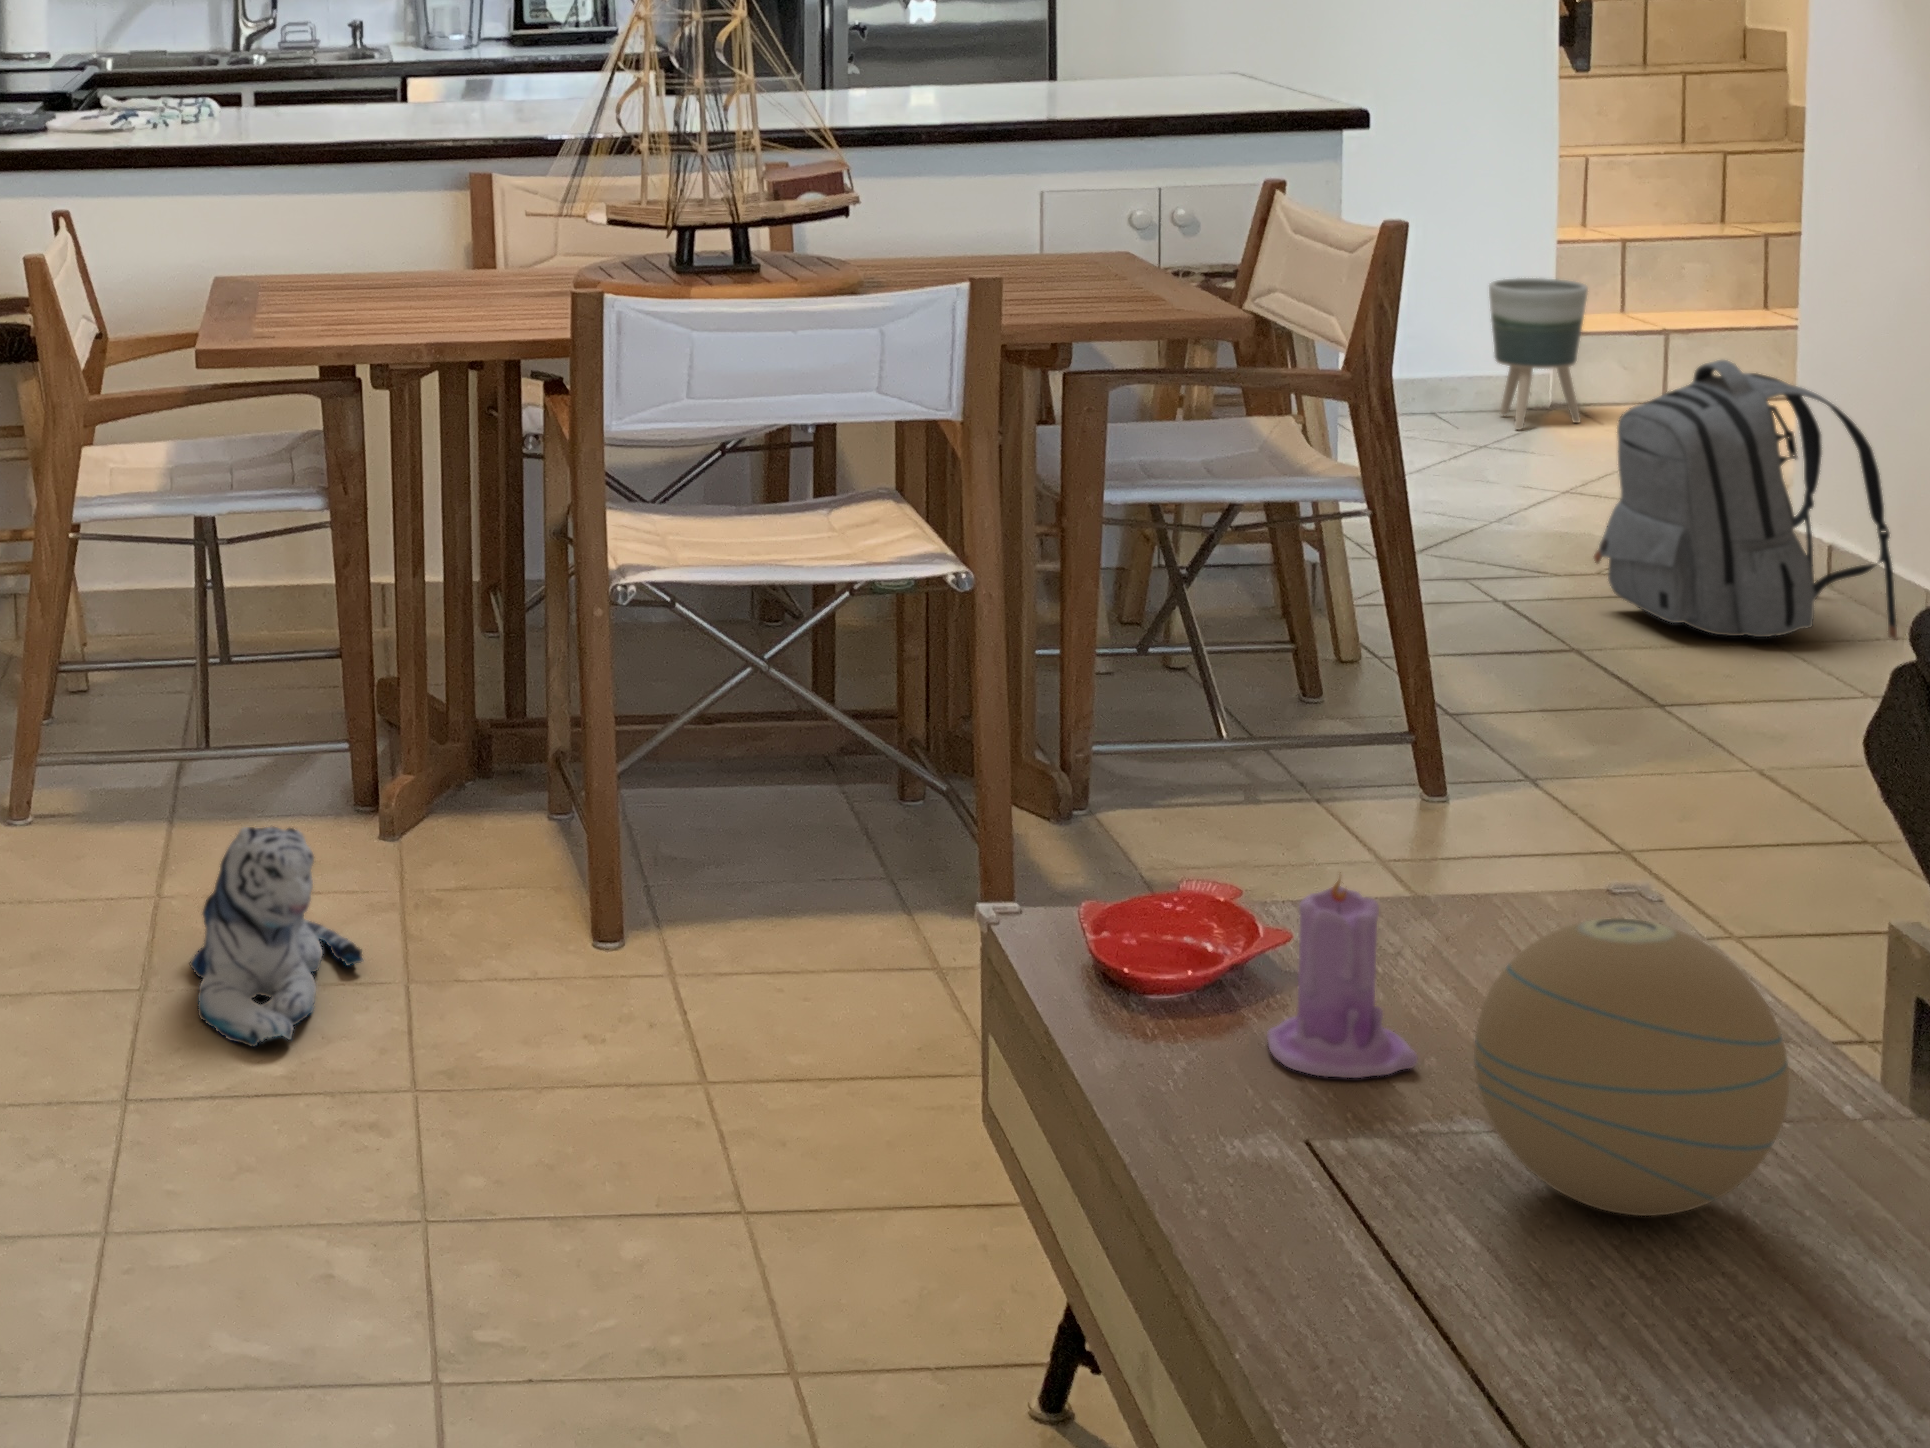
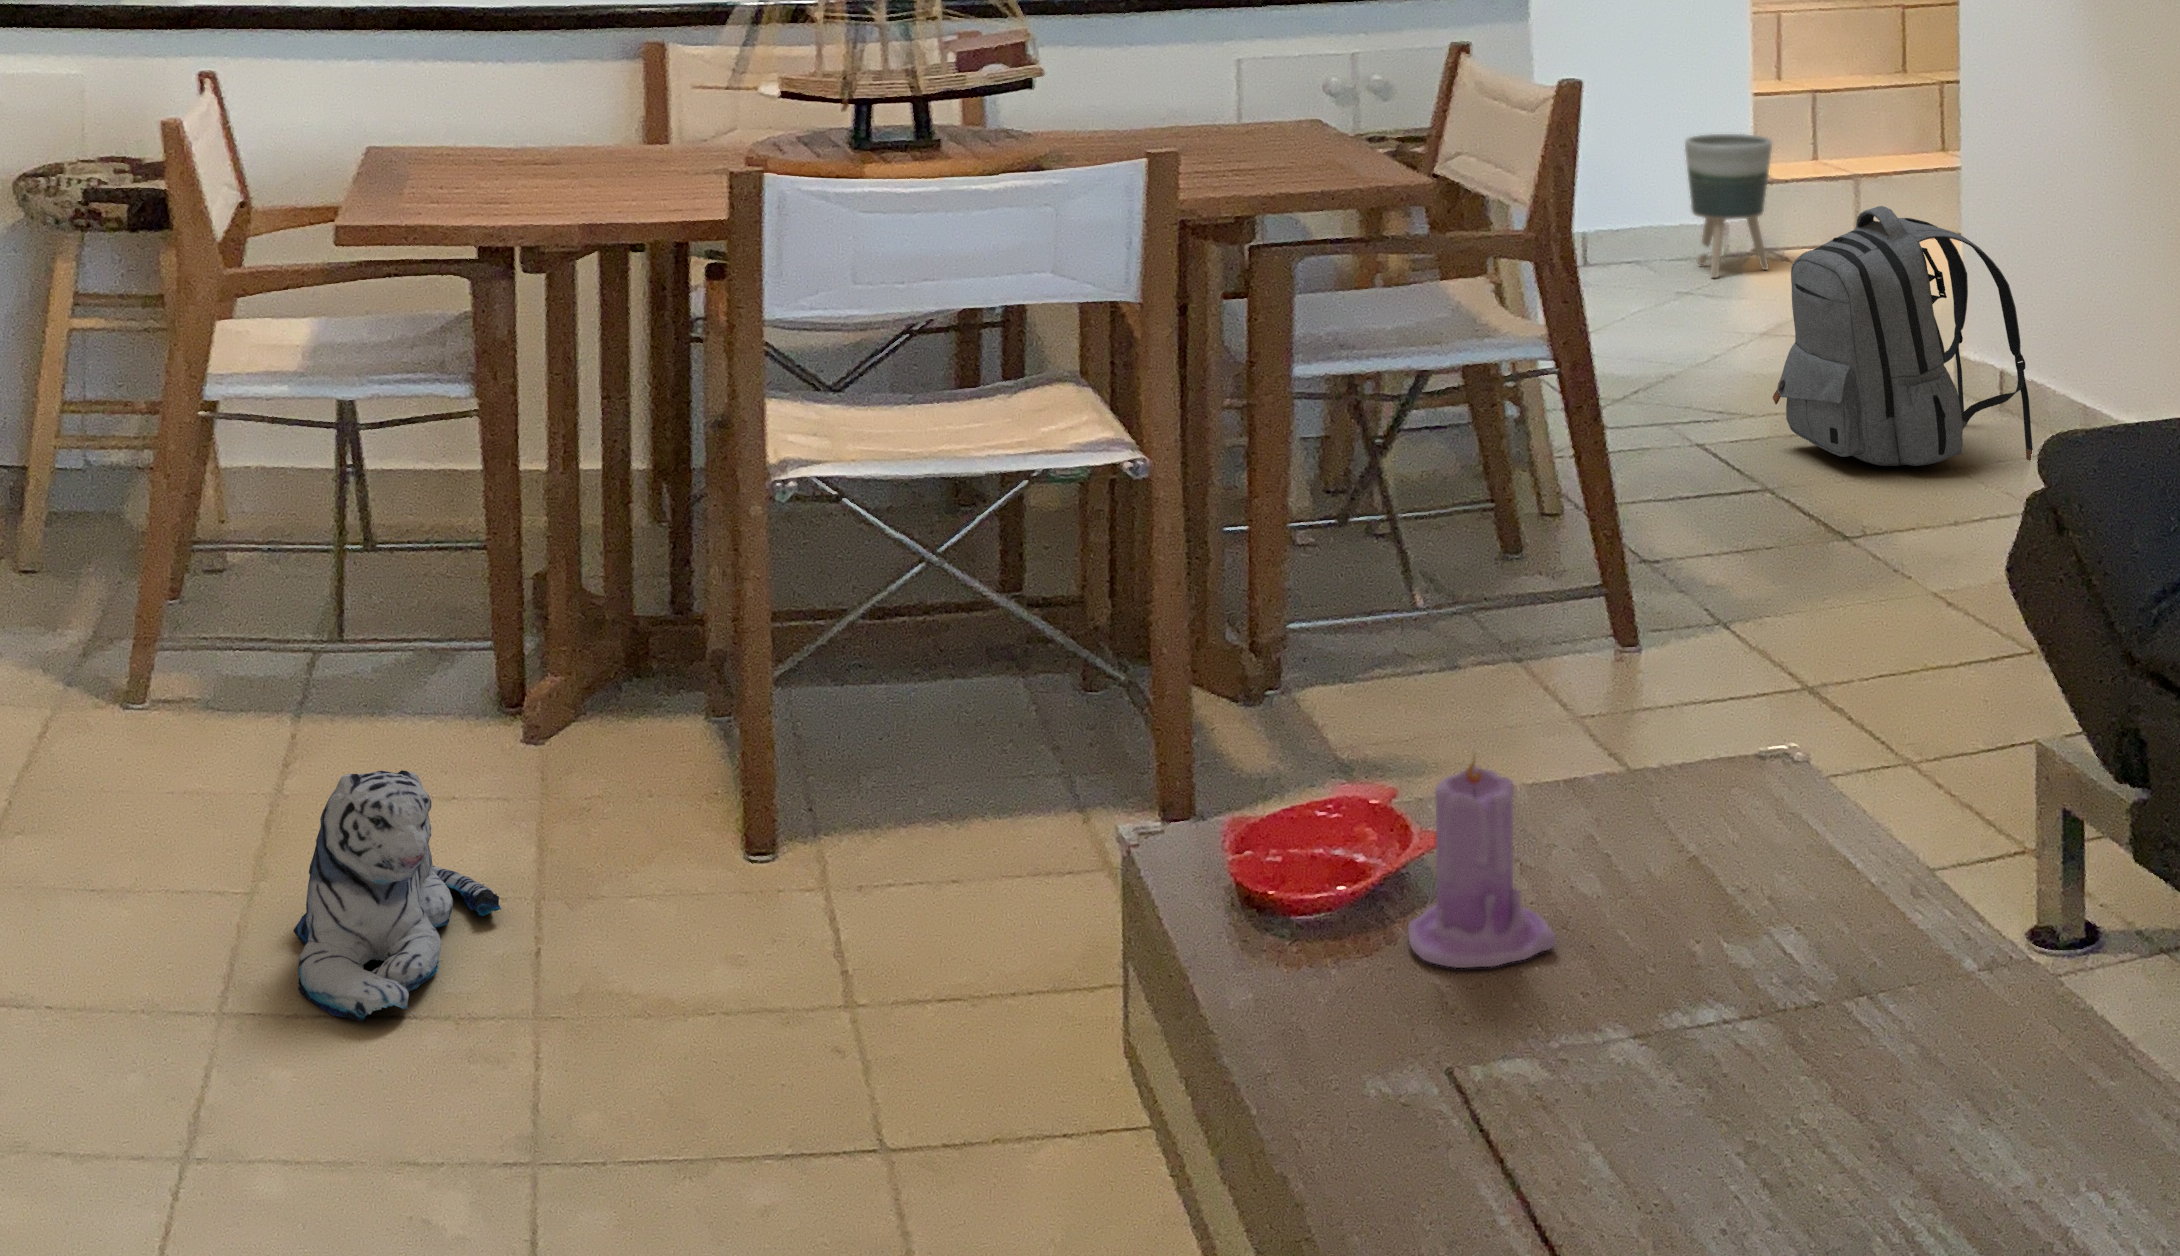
decorative orb: present [1474,918,1789,1216] -> none [1599,786,1897,1090]

